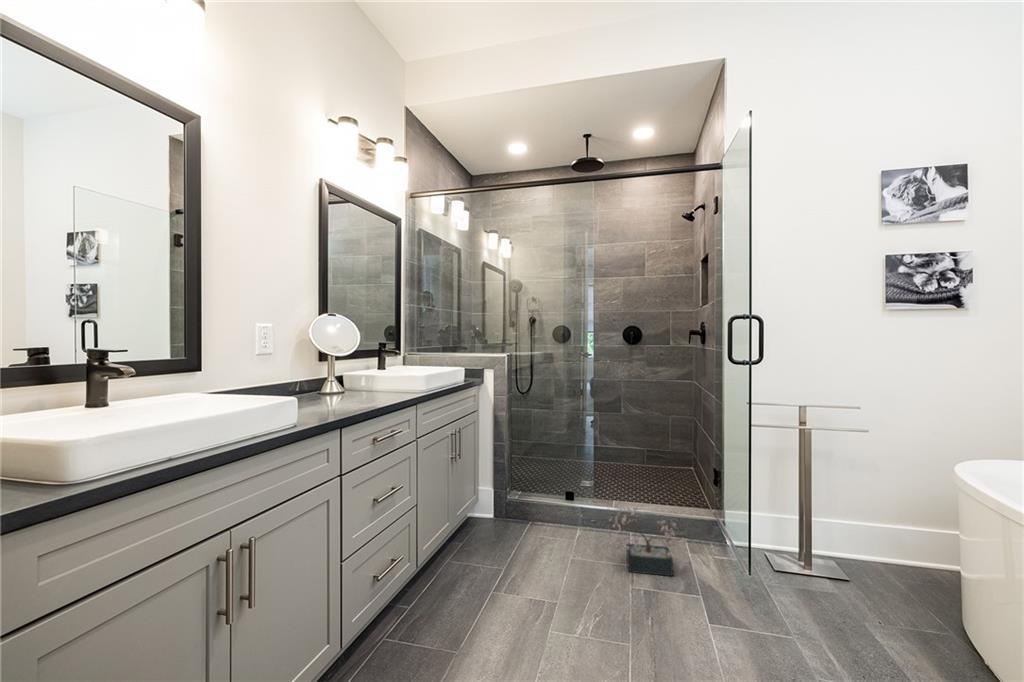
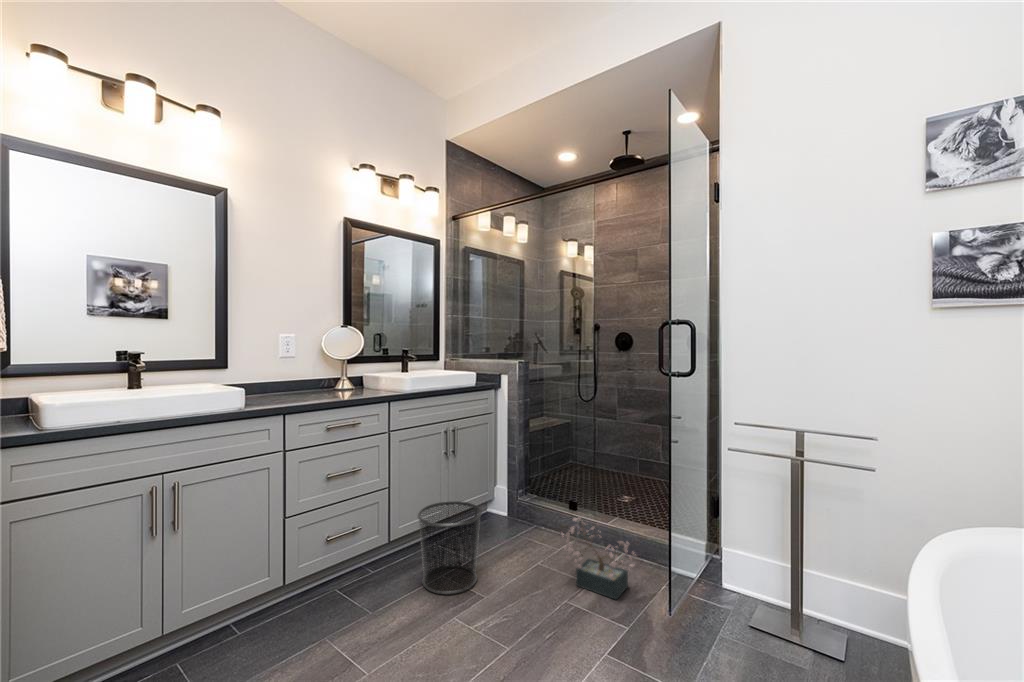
waste bin: none [478,509,549,616] -> present [418,501,482,595]

